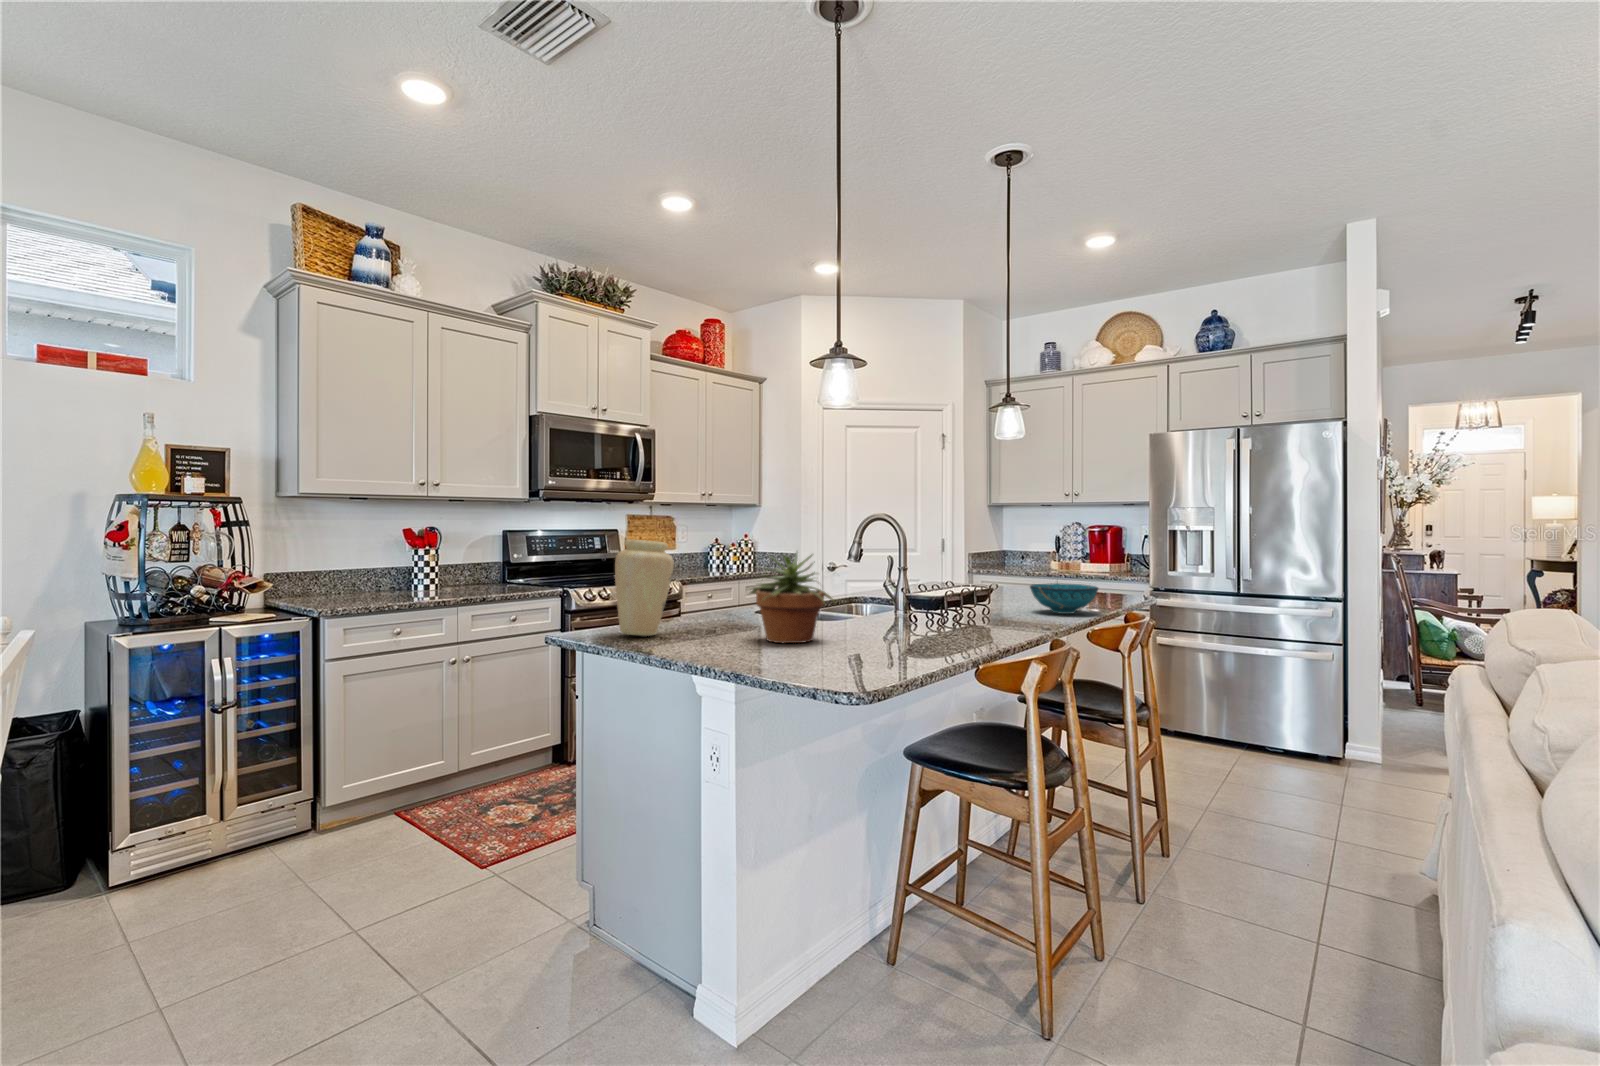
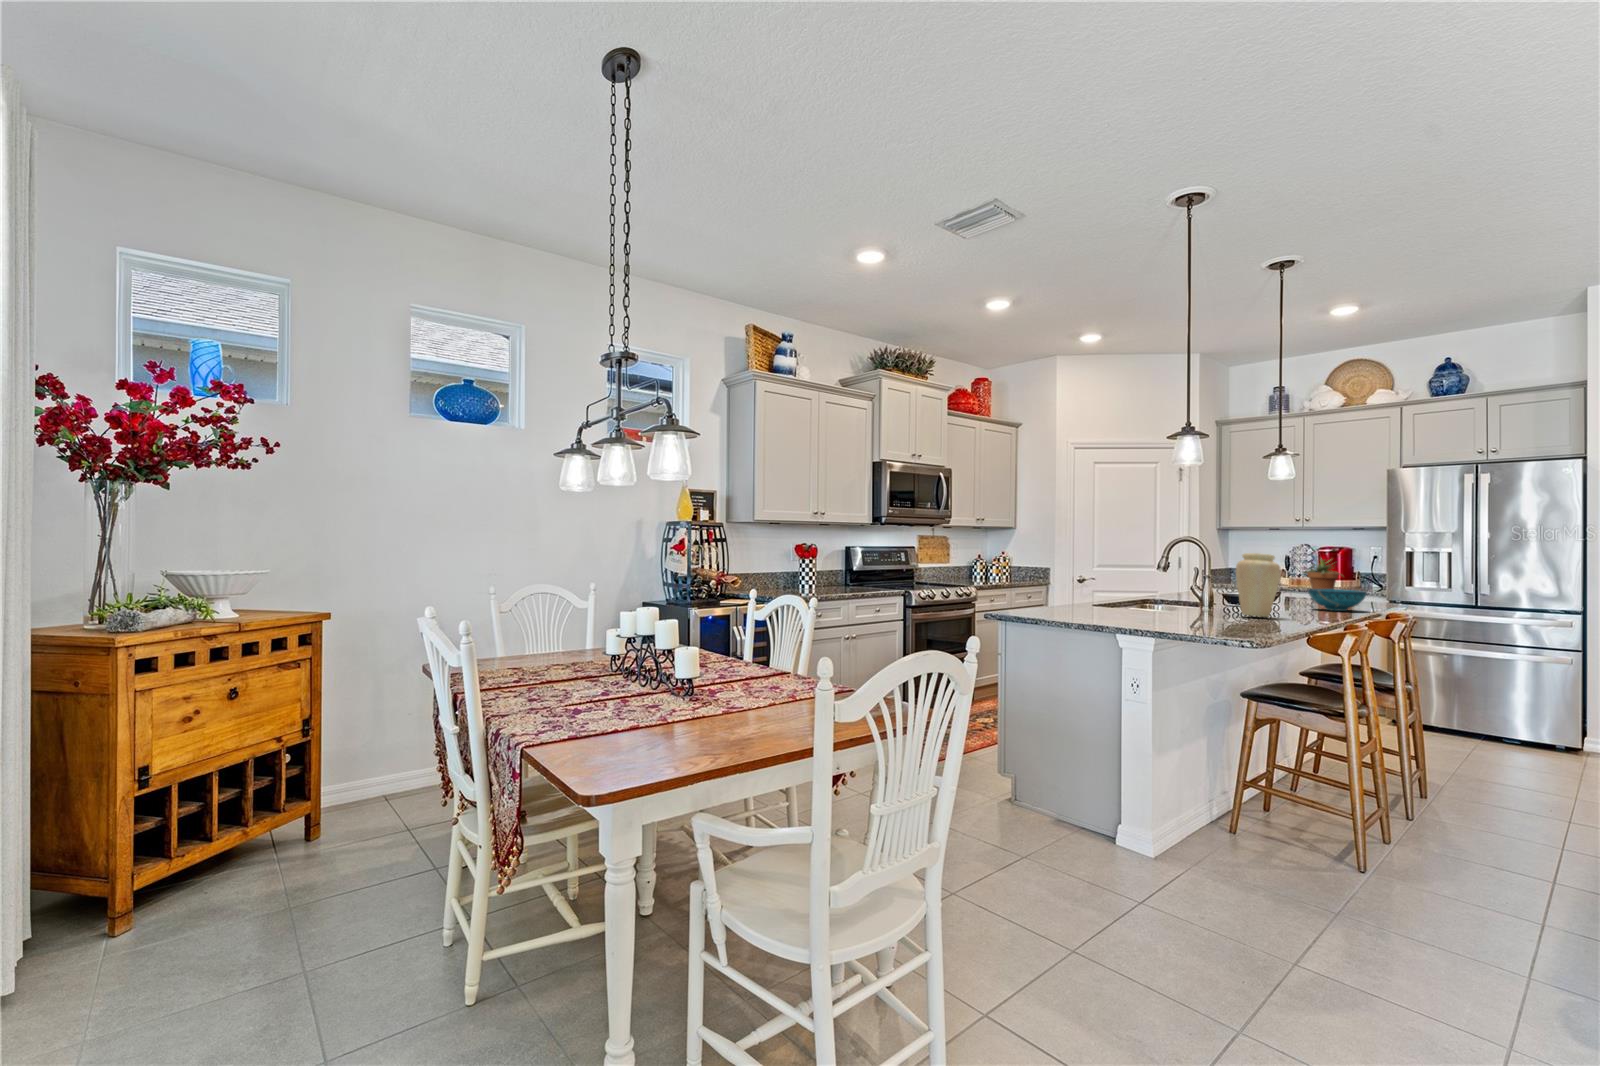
vase: present [615,539,674,636] -> present [1236,553,1280,617]
potted plant: present [749,552,834,643] -> present [1303,559,1340,589]

